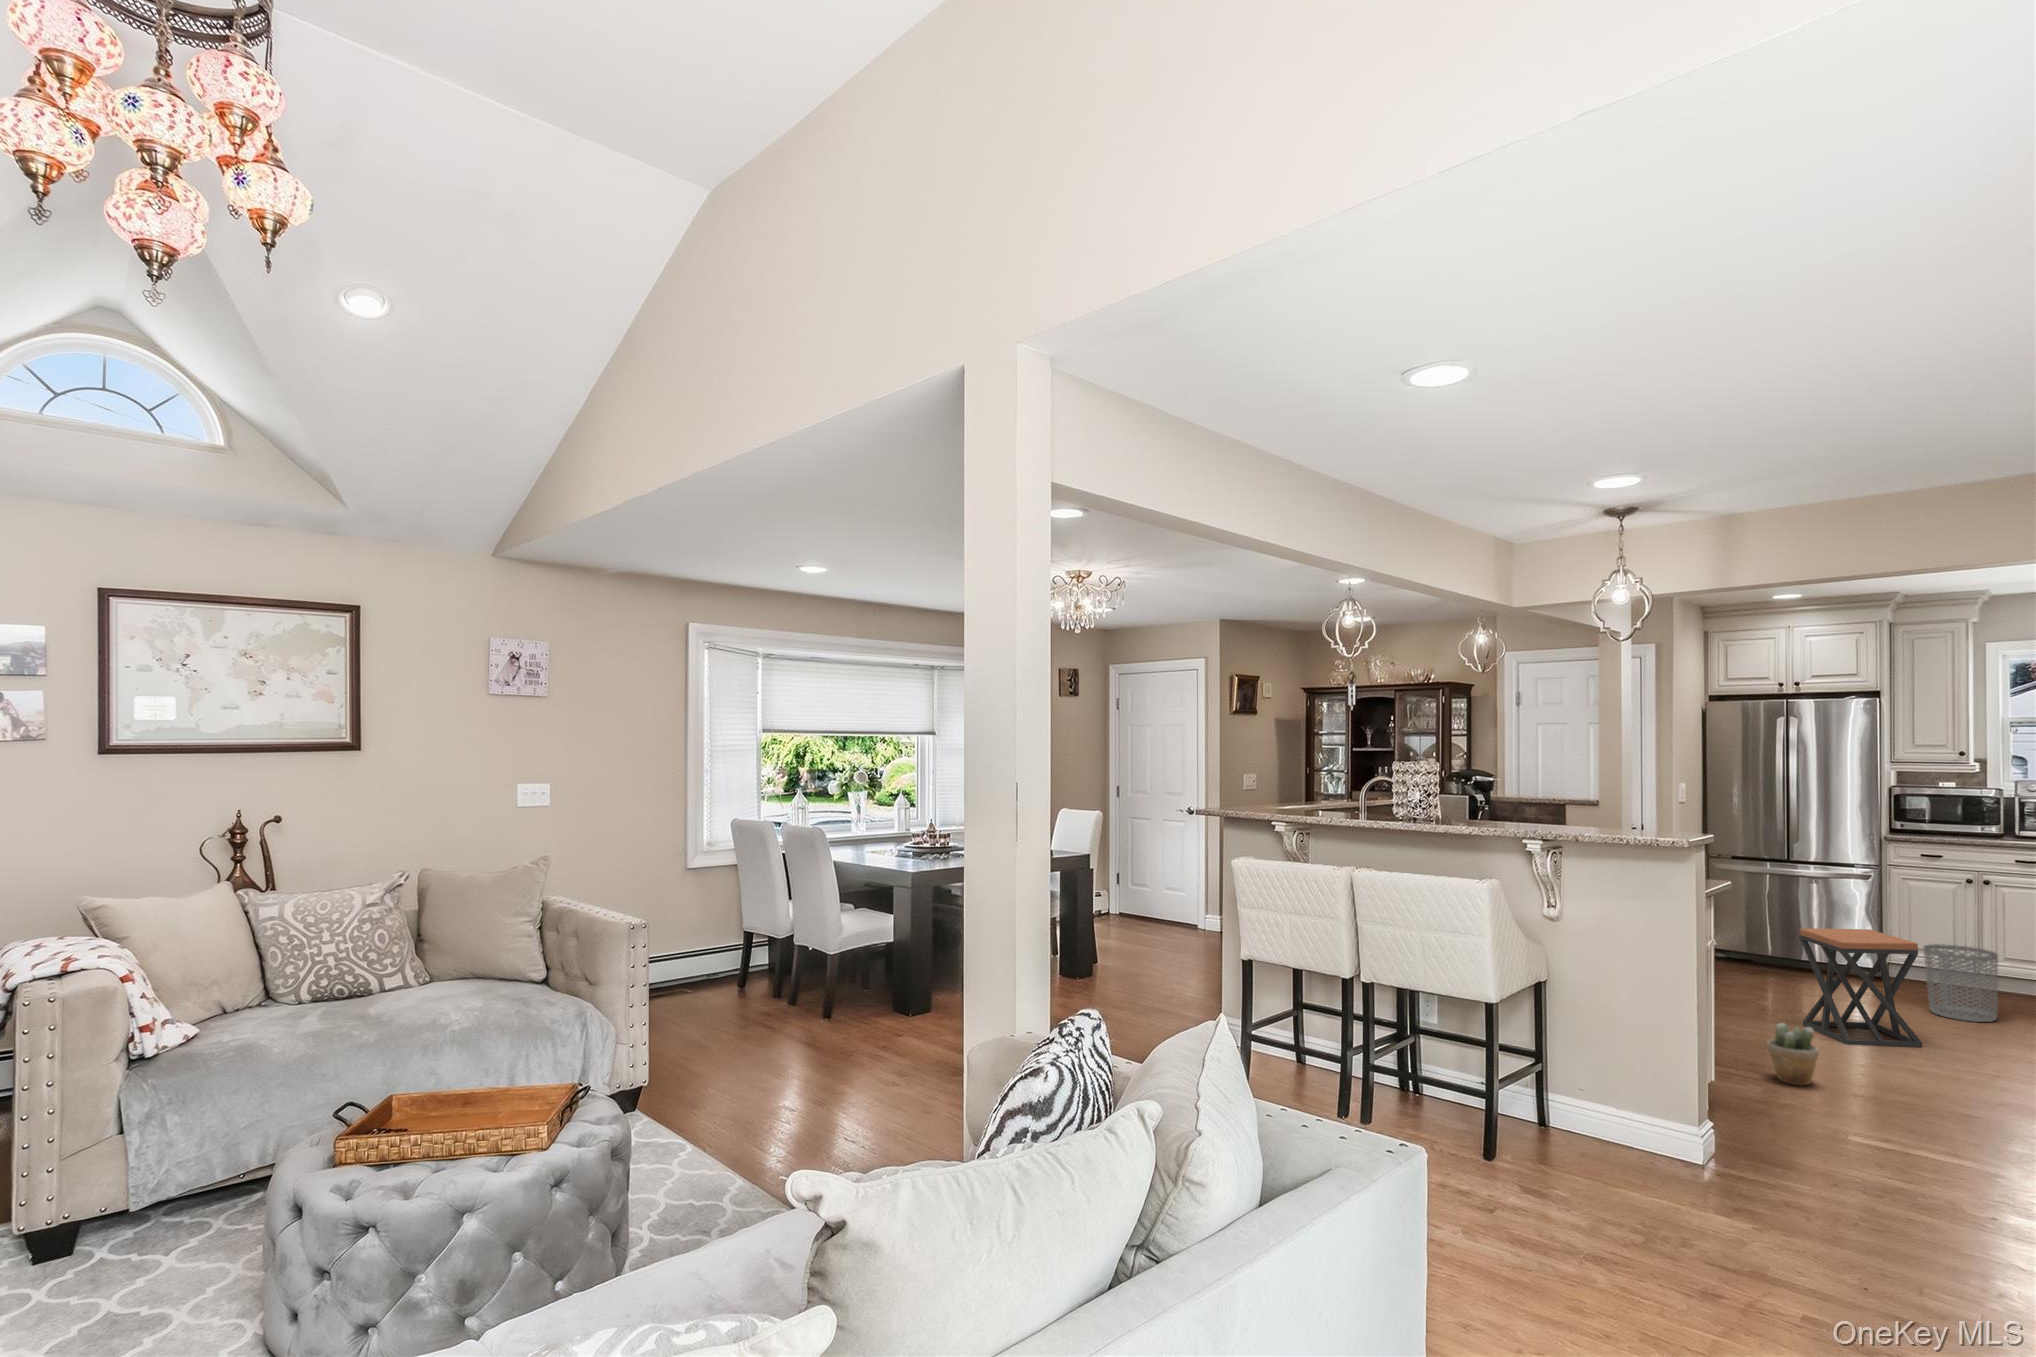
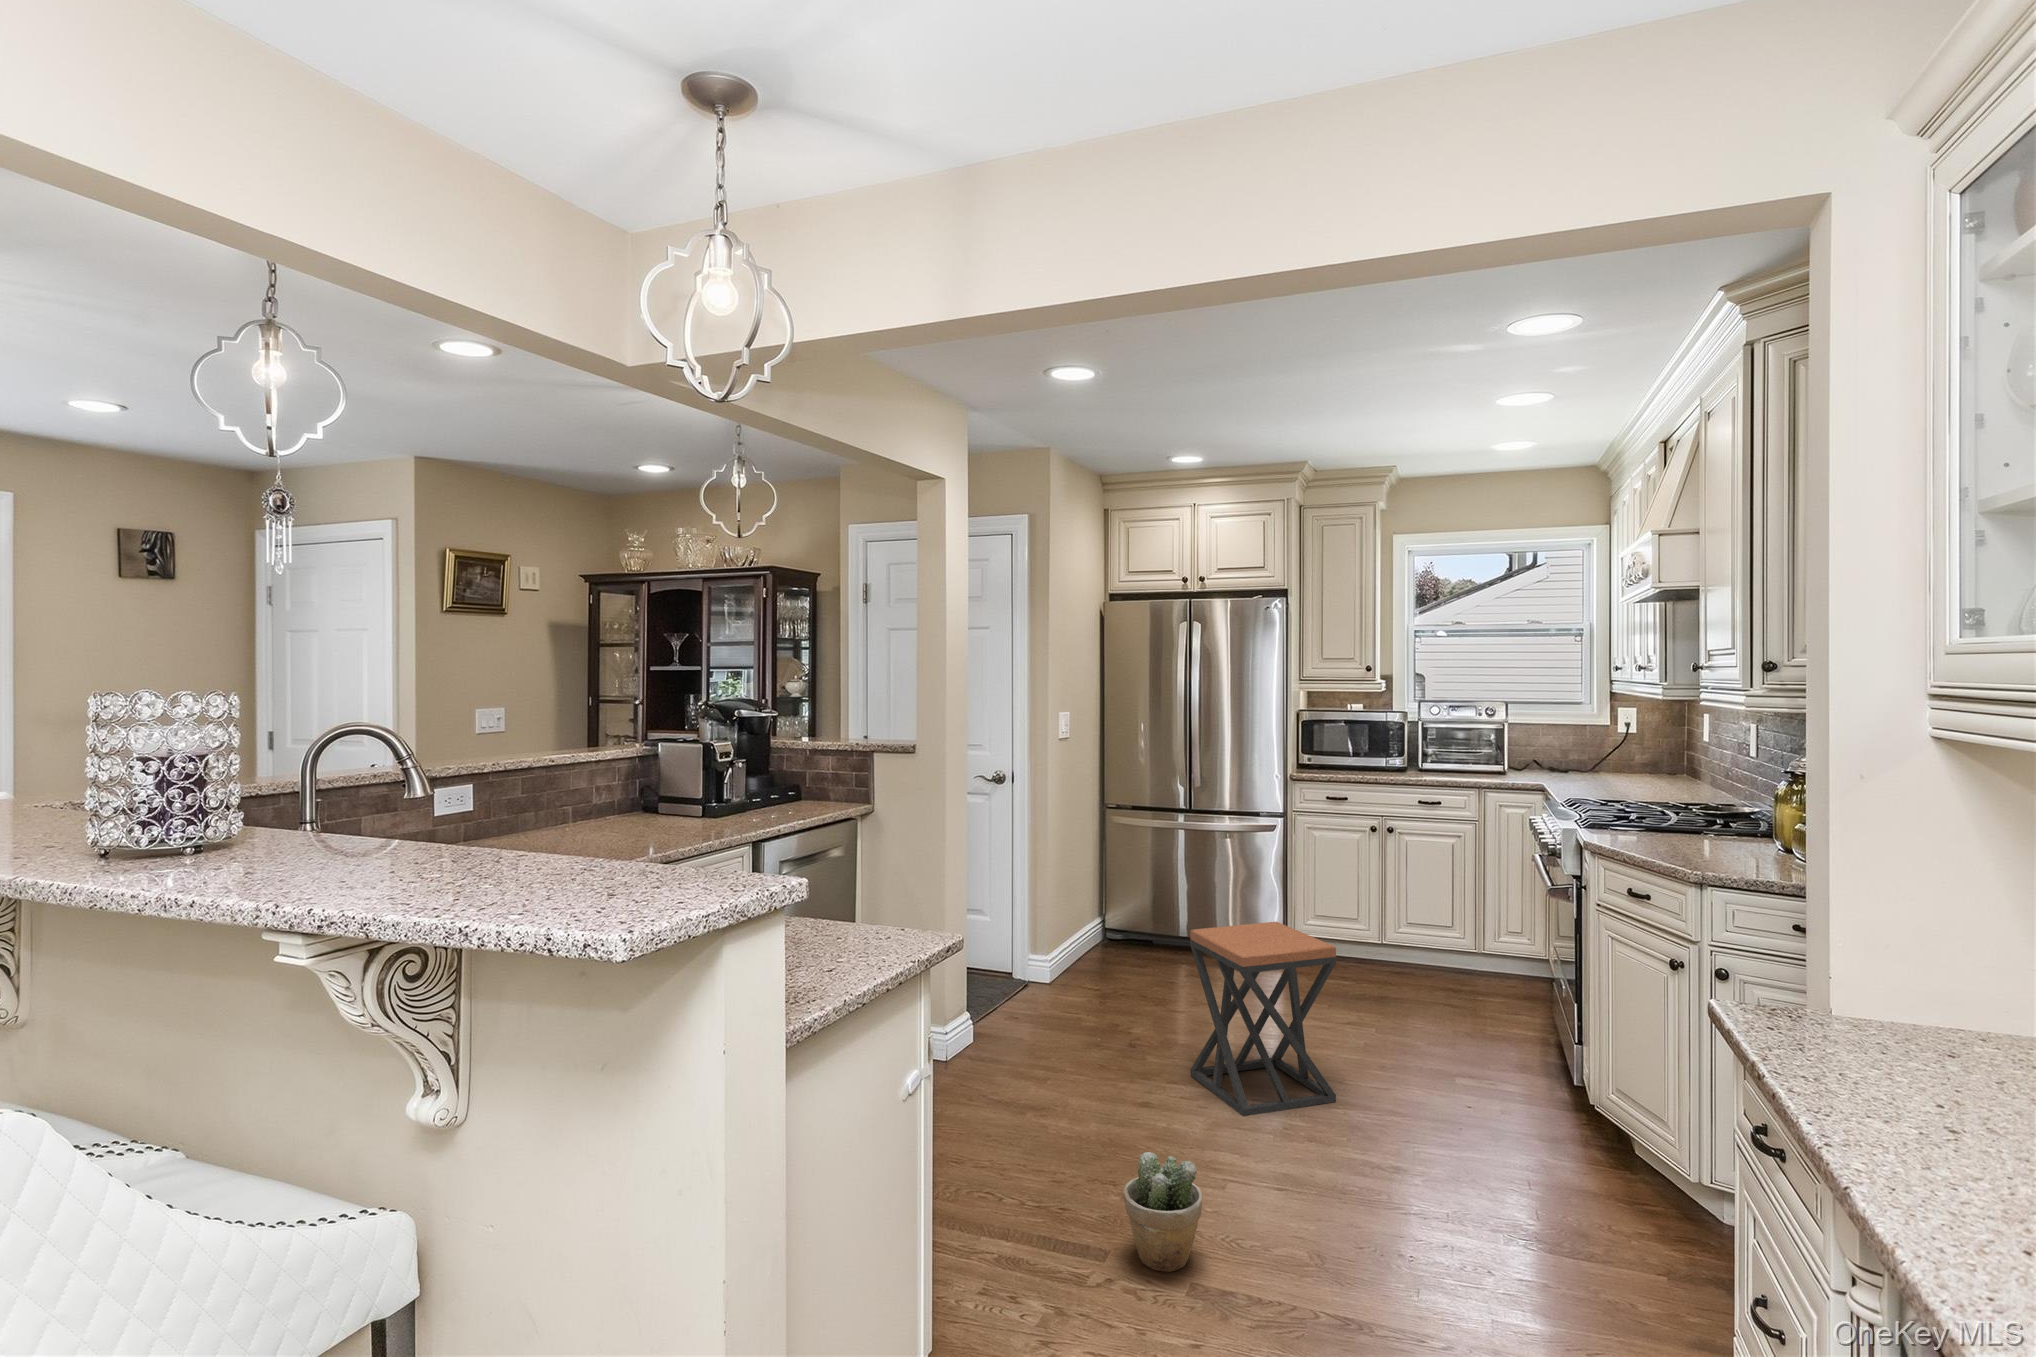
waste bin: present [1924,944,1998,1022] -> none [1332,920,1411,1028]

